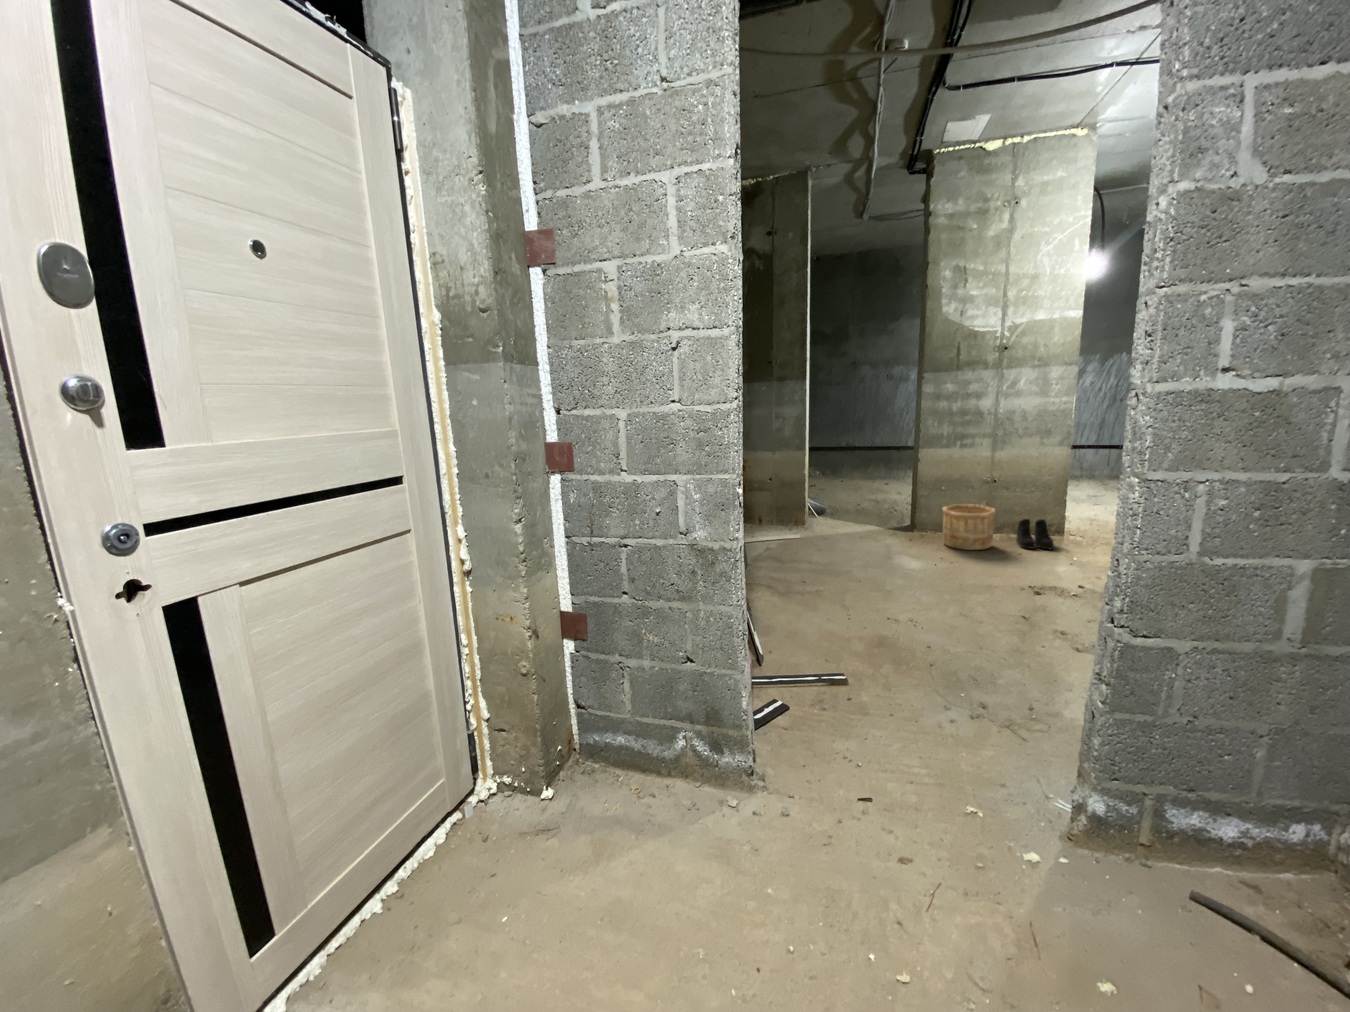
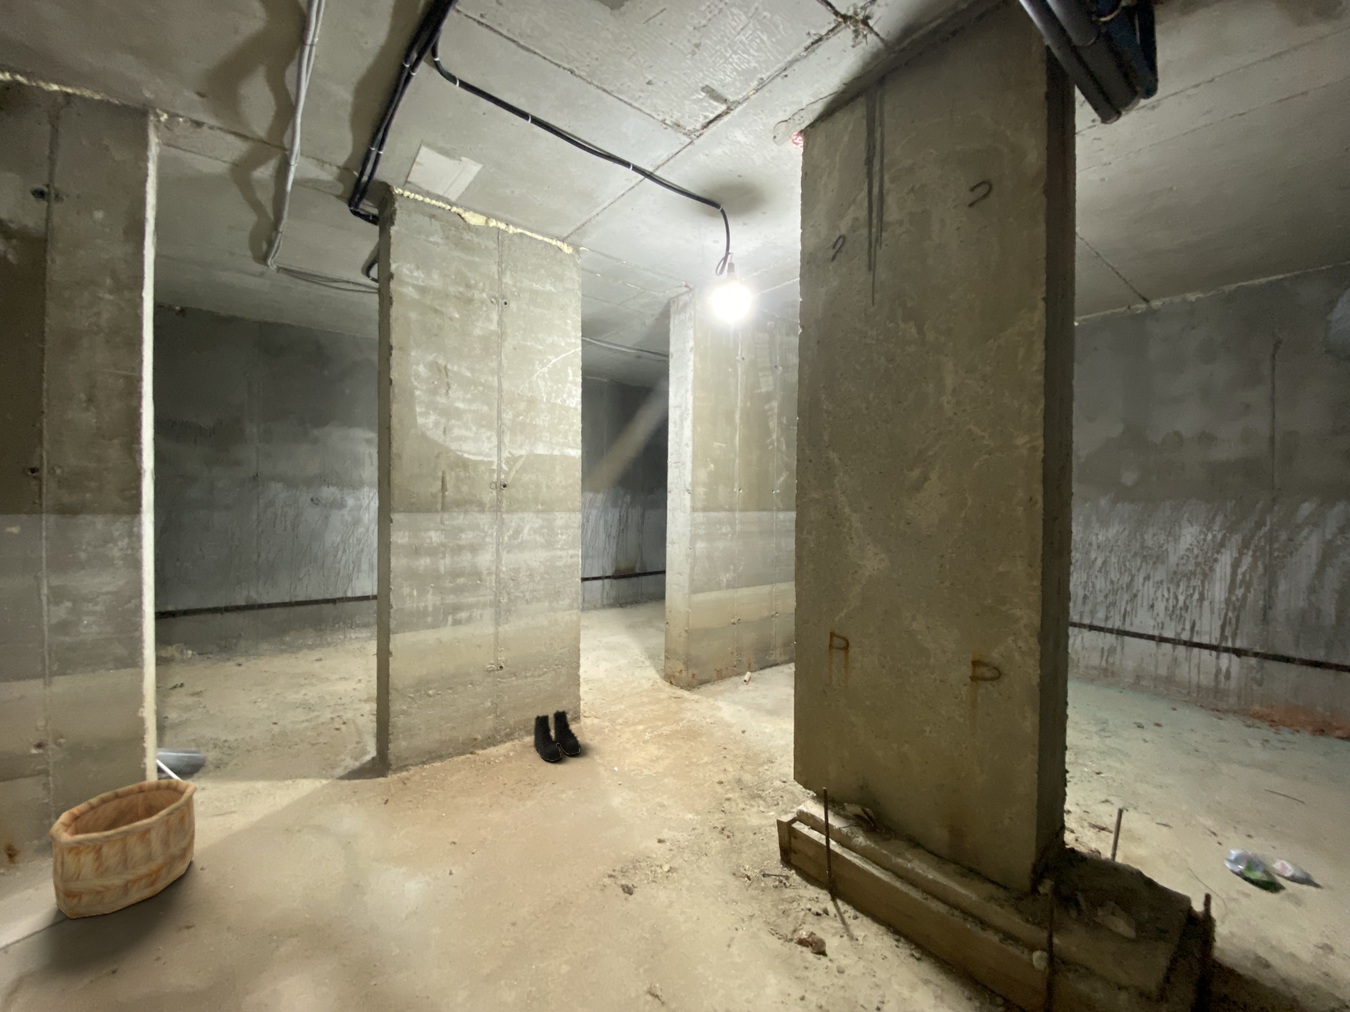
wooden bucket: present [942,504,996,550] -> present [47,779,197,919]

